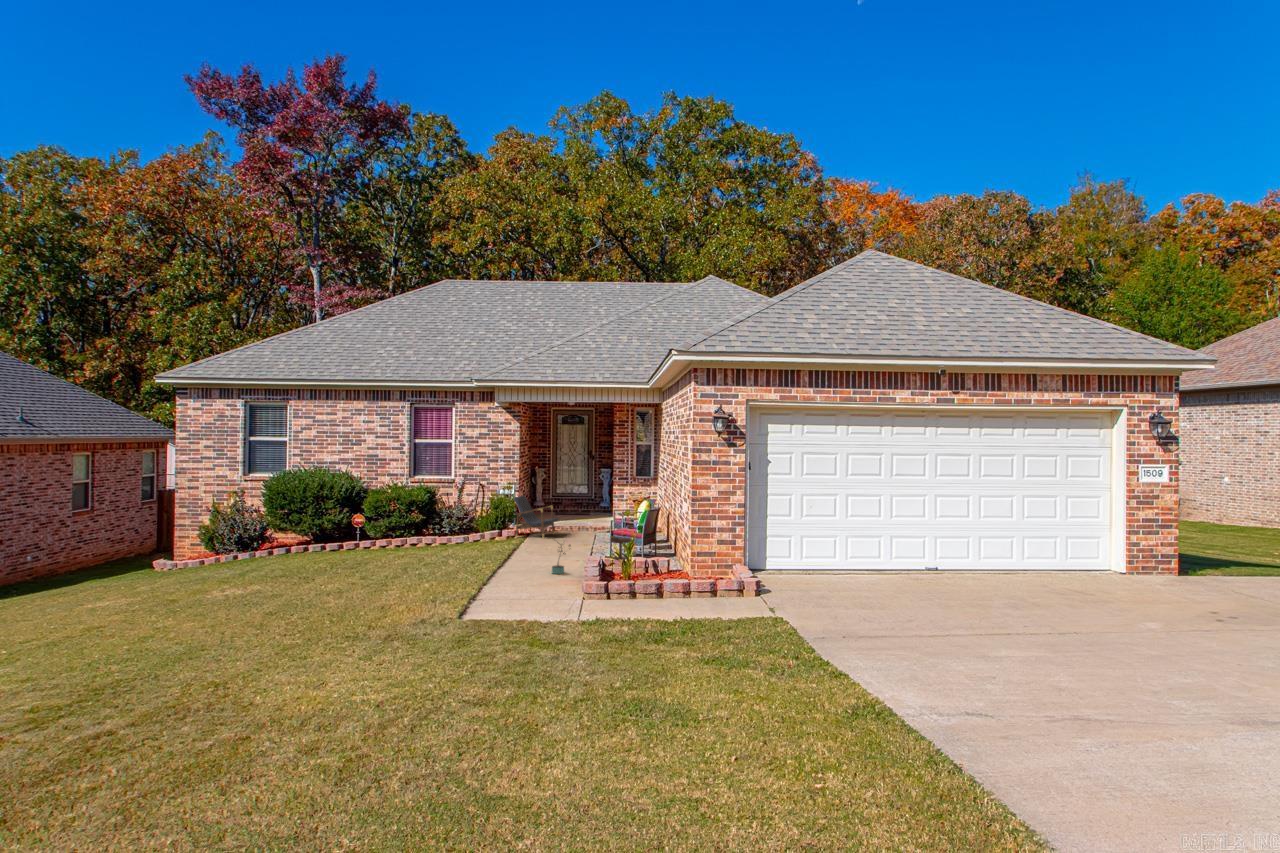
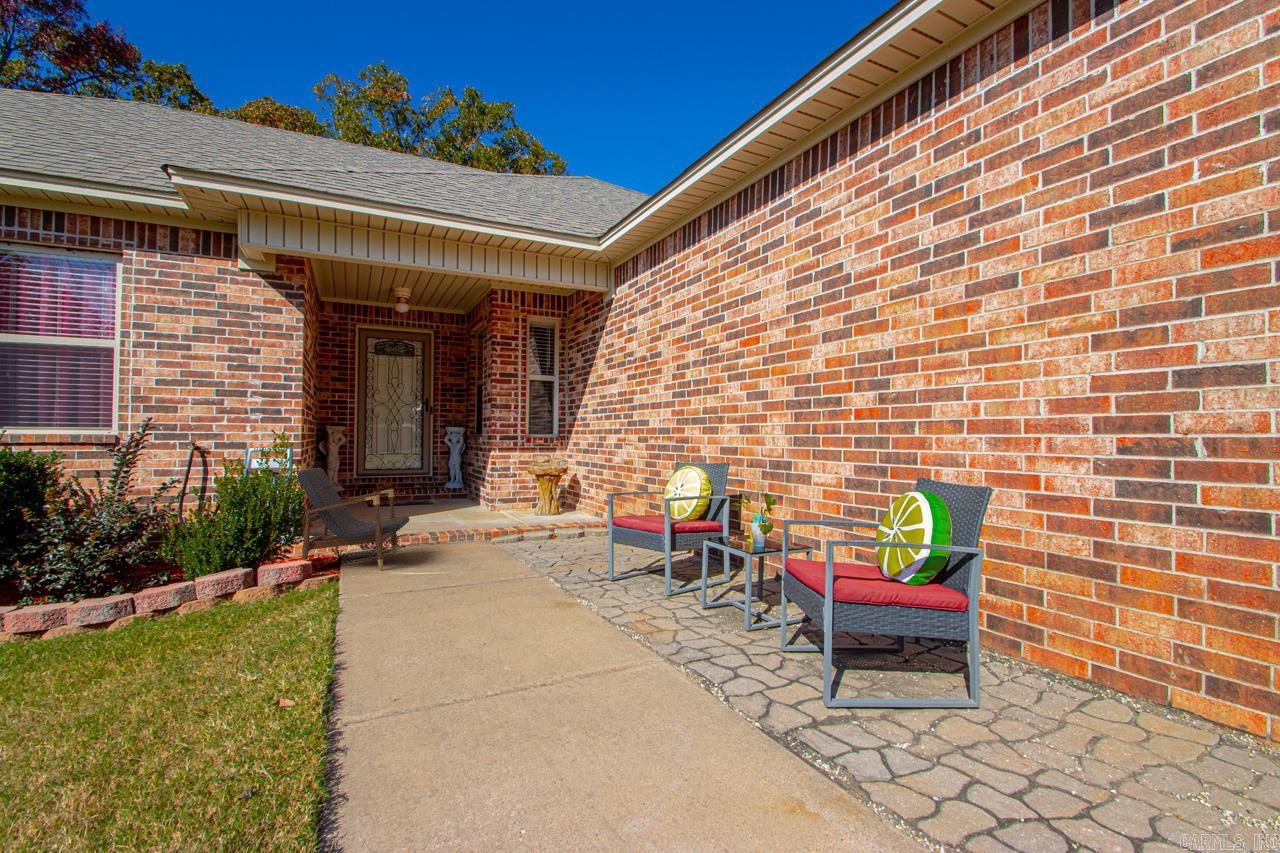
side table: present [610,536,631,560] -> none [896,587,1008,779]
potted plant: present [552,542,571,574] -> none [582,585,691,798]

